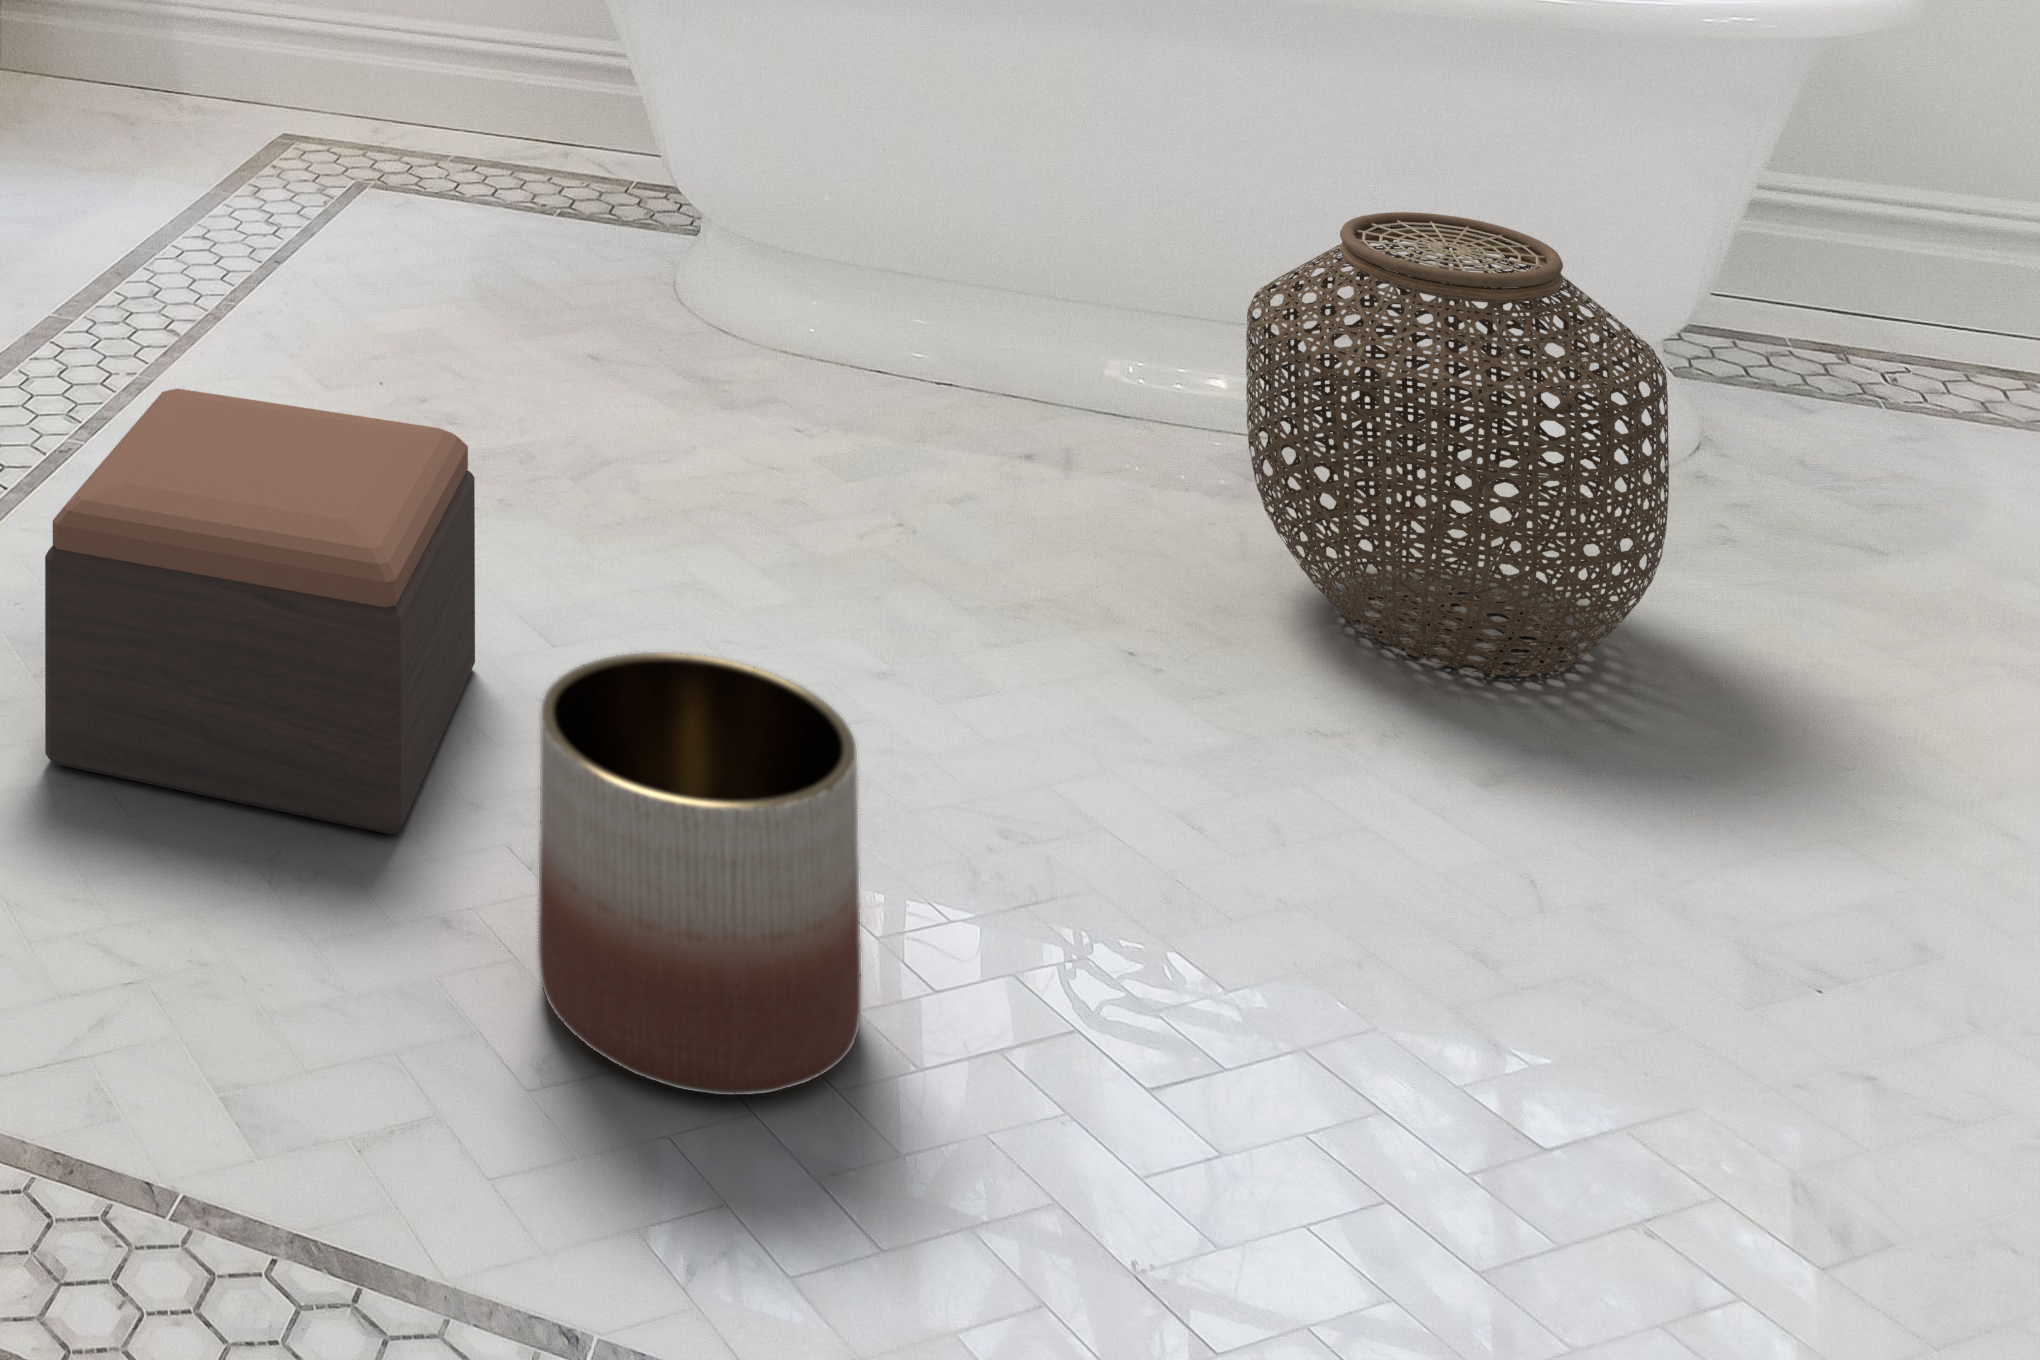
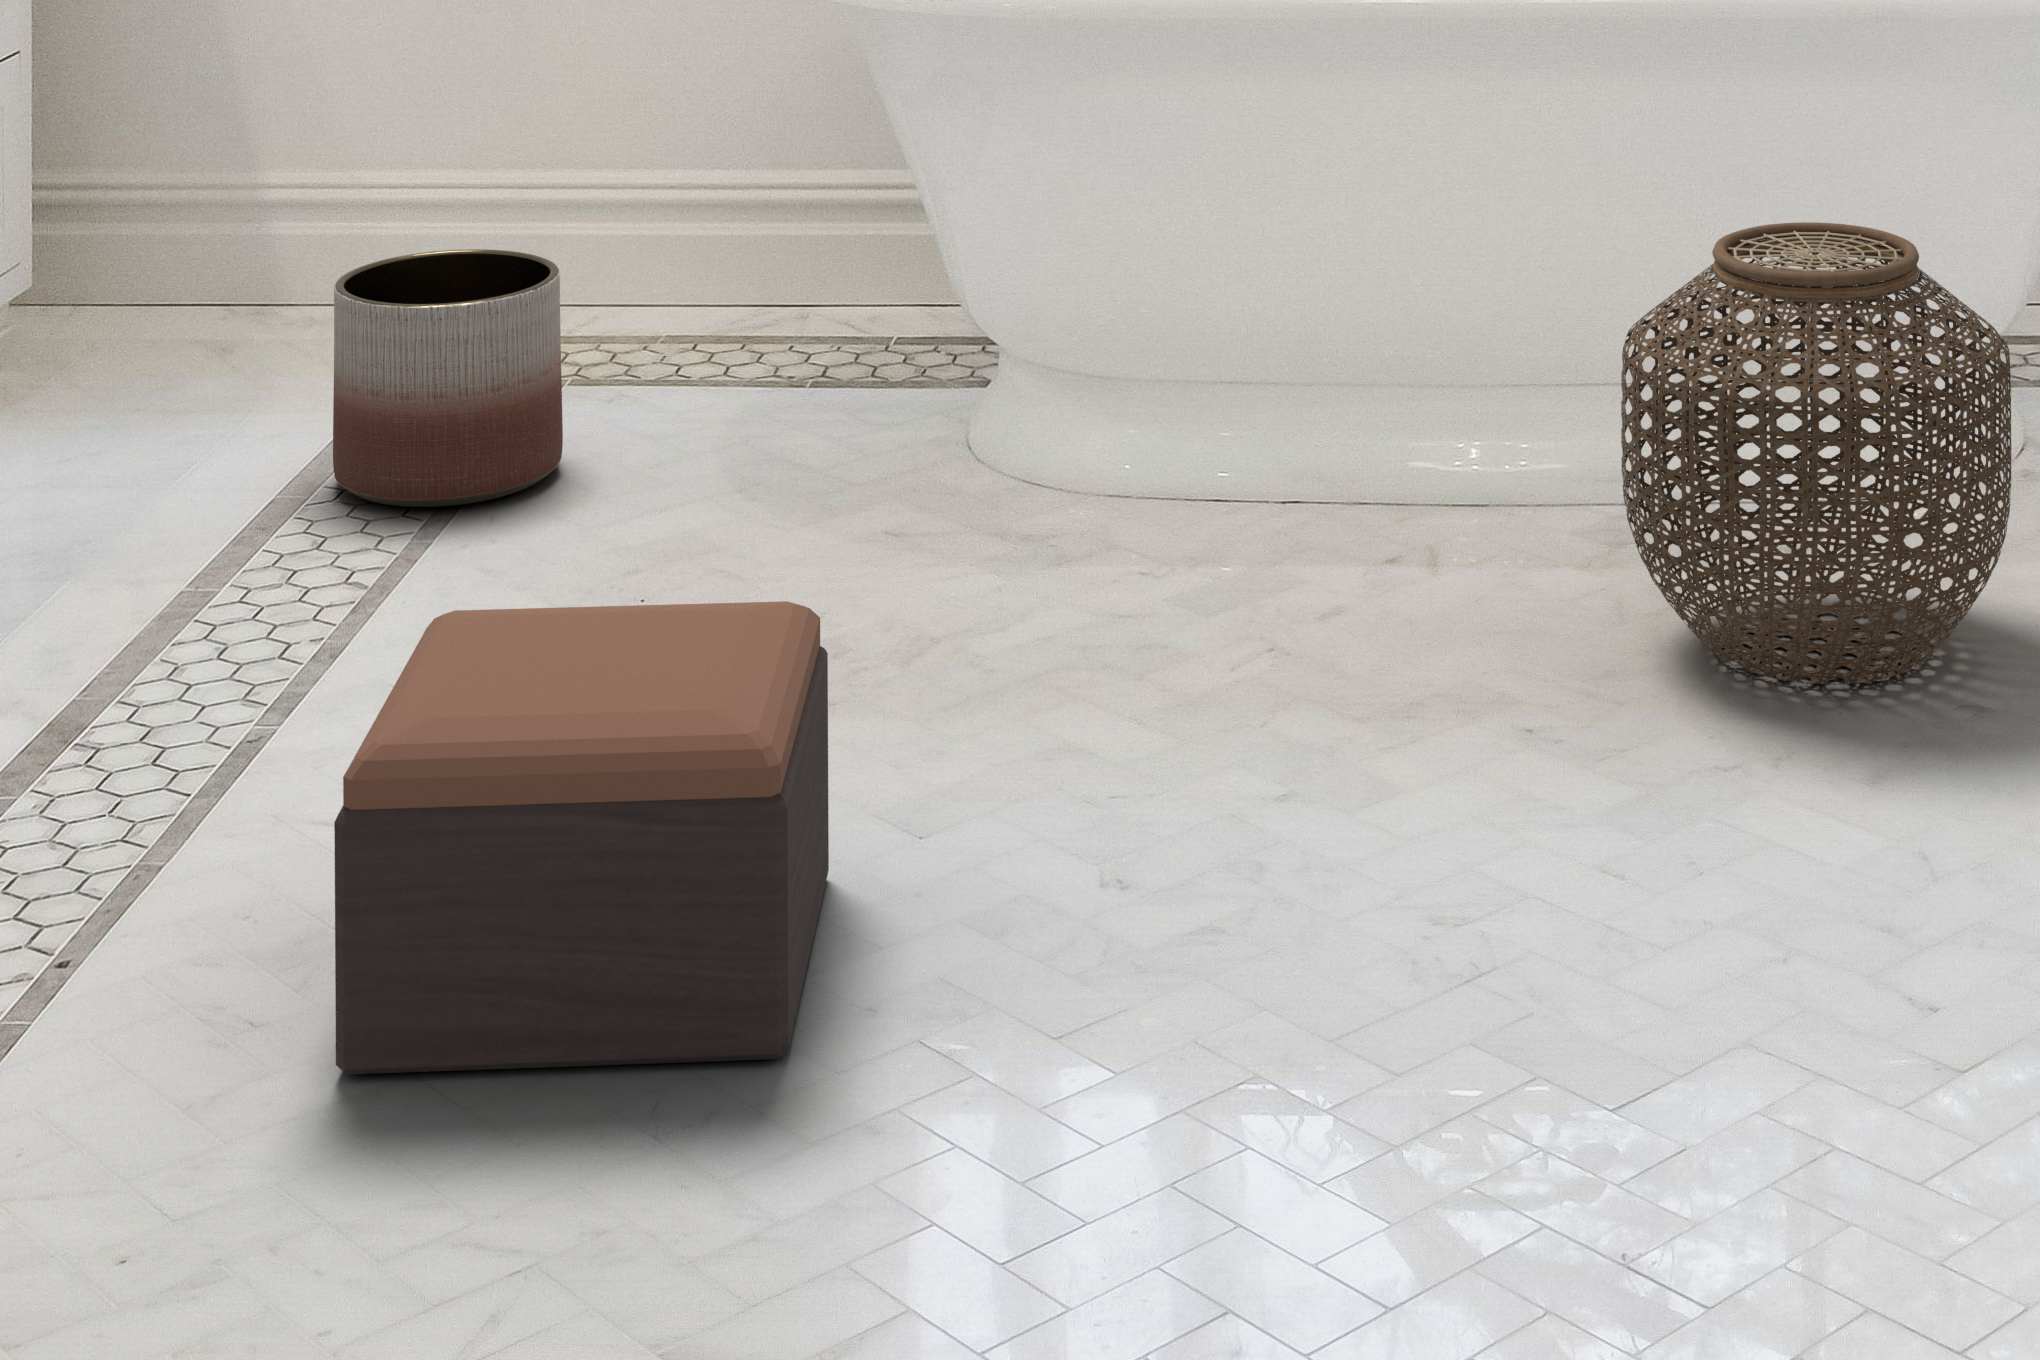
planter: present [538,652,861,1095] -> present [333,249,563,507]

